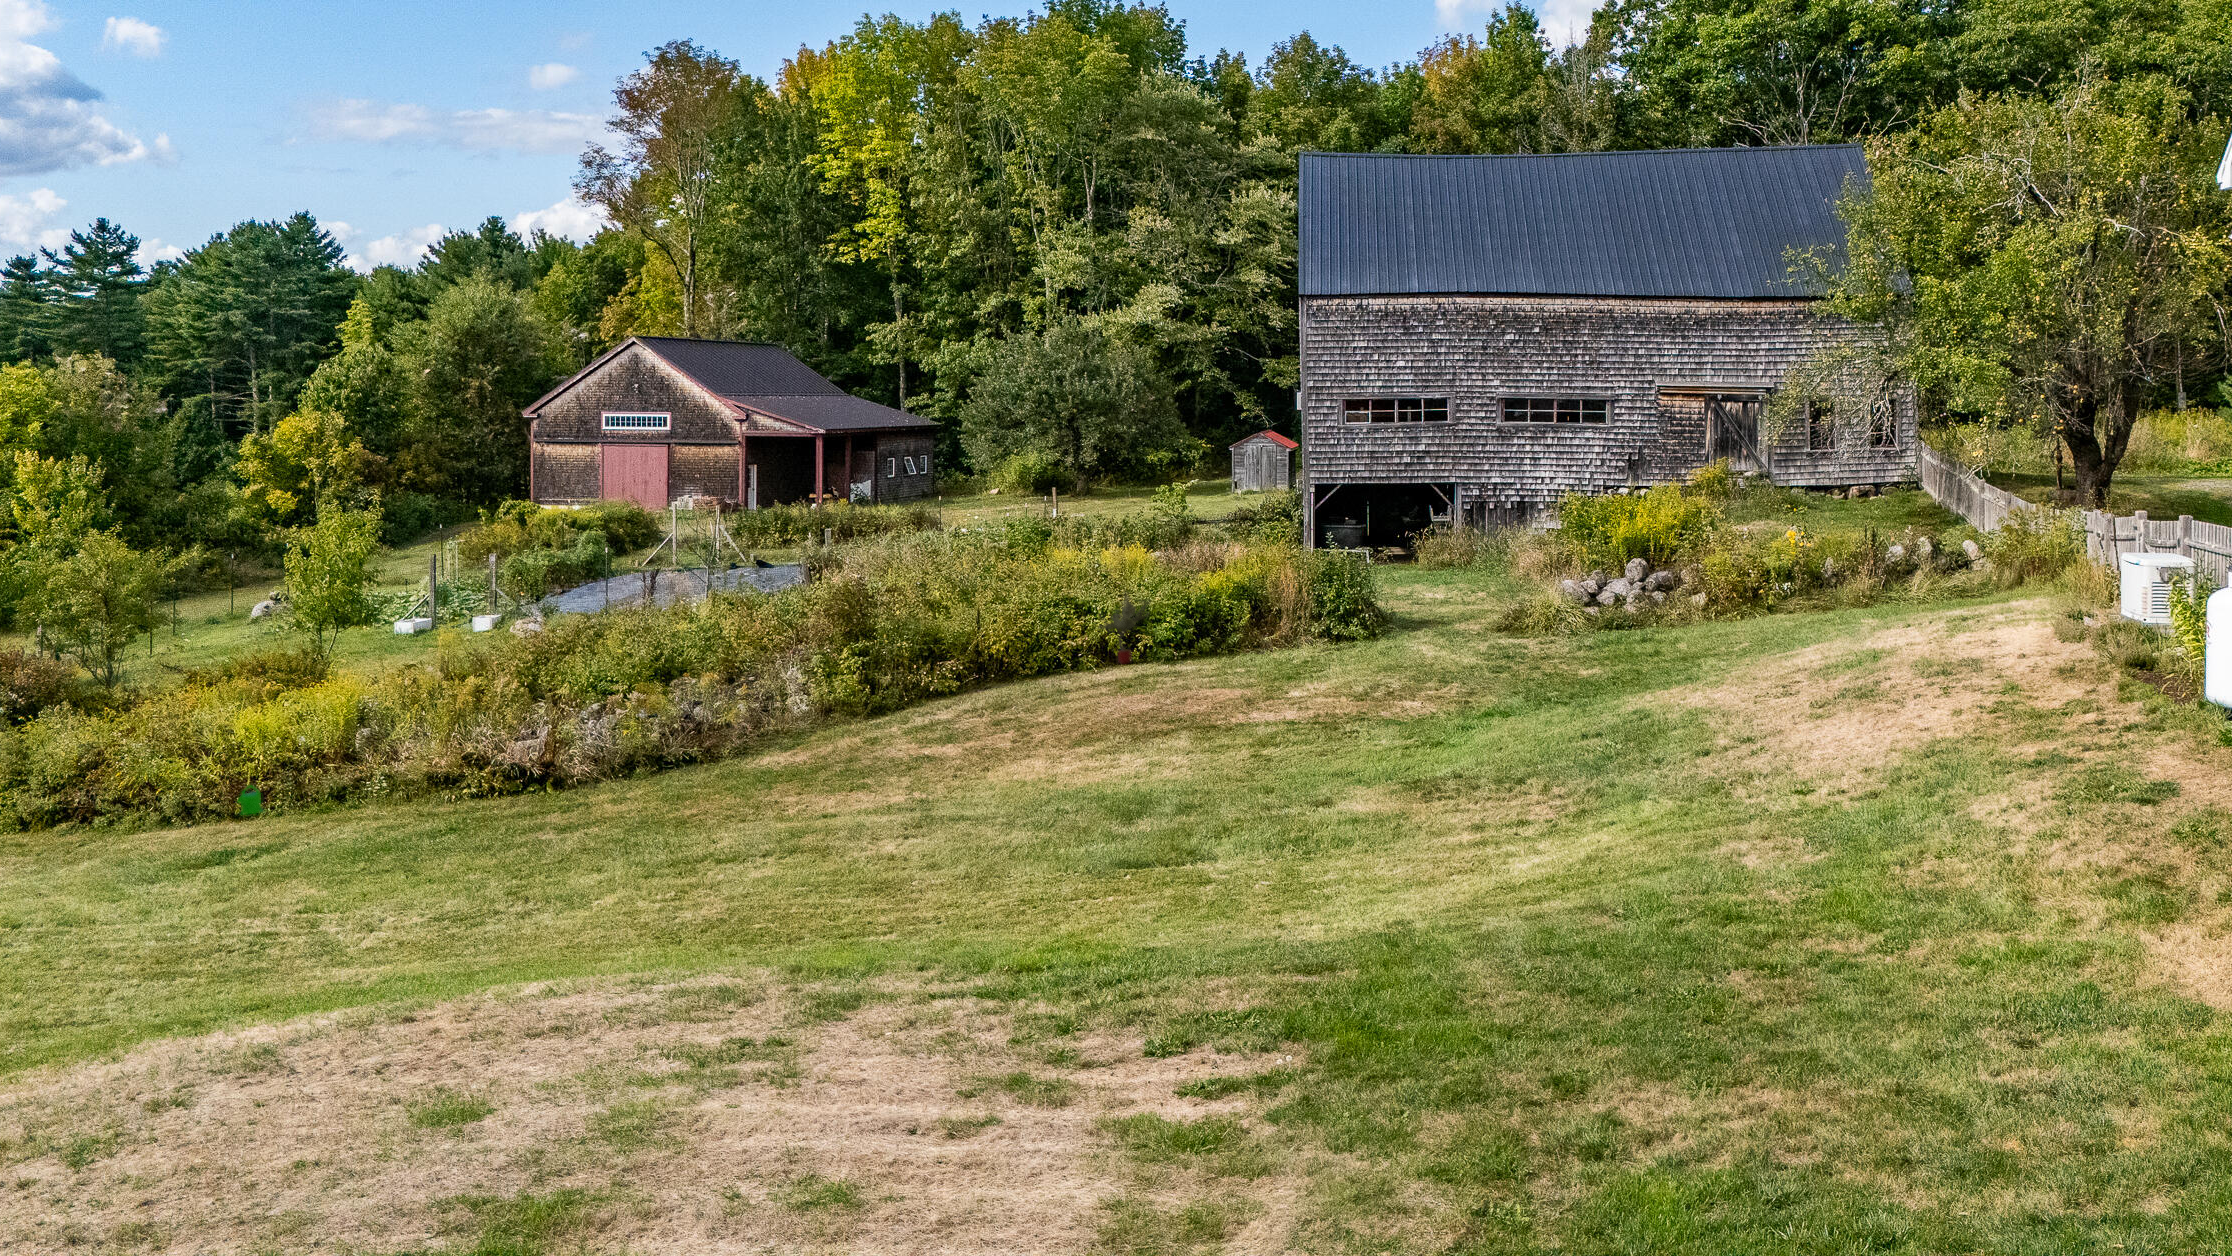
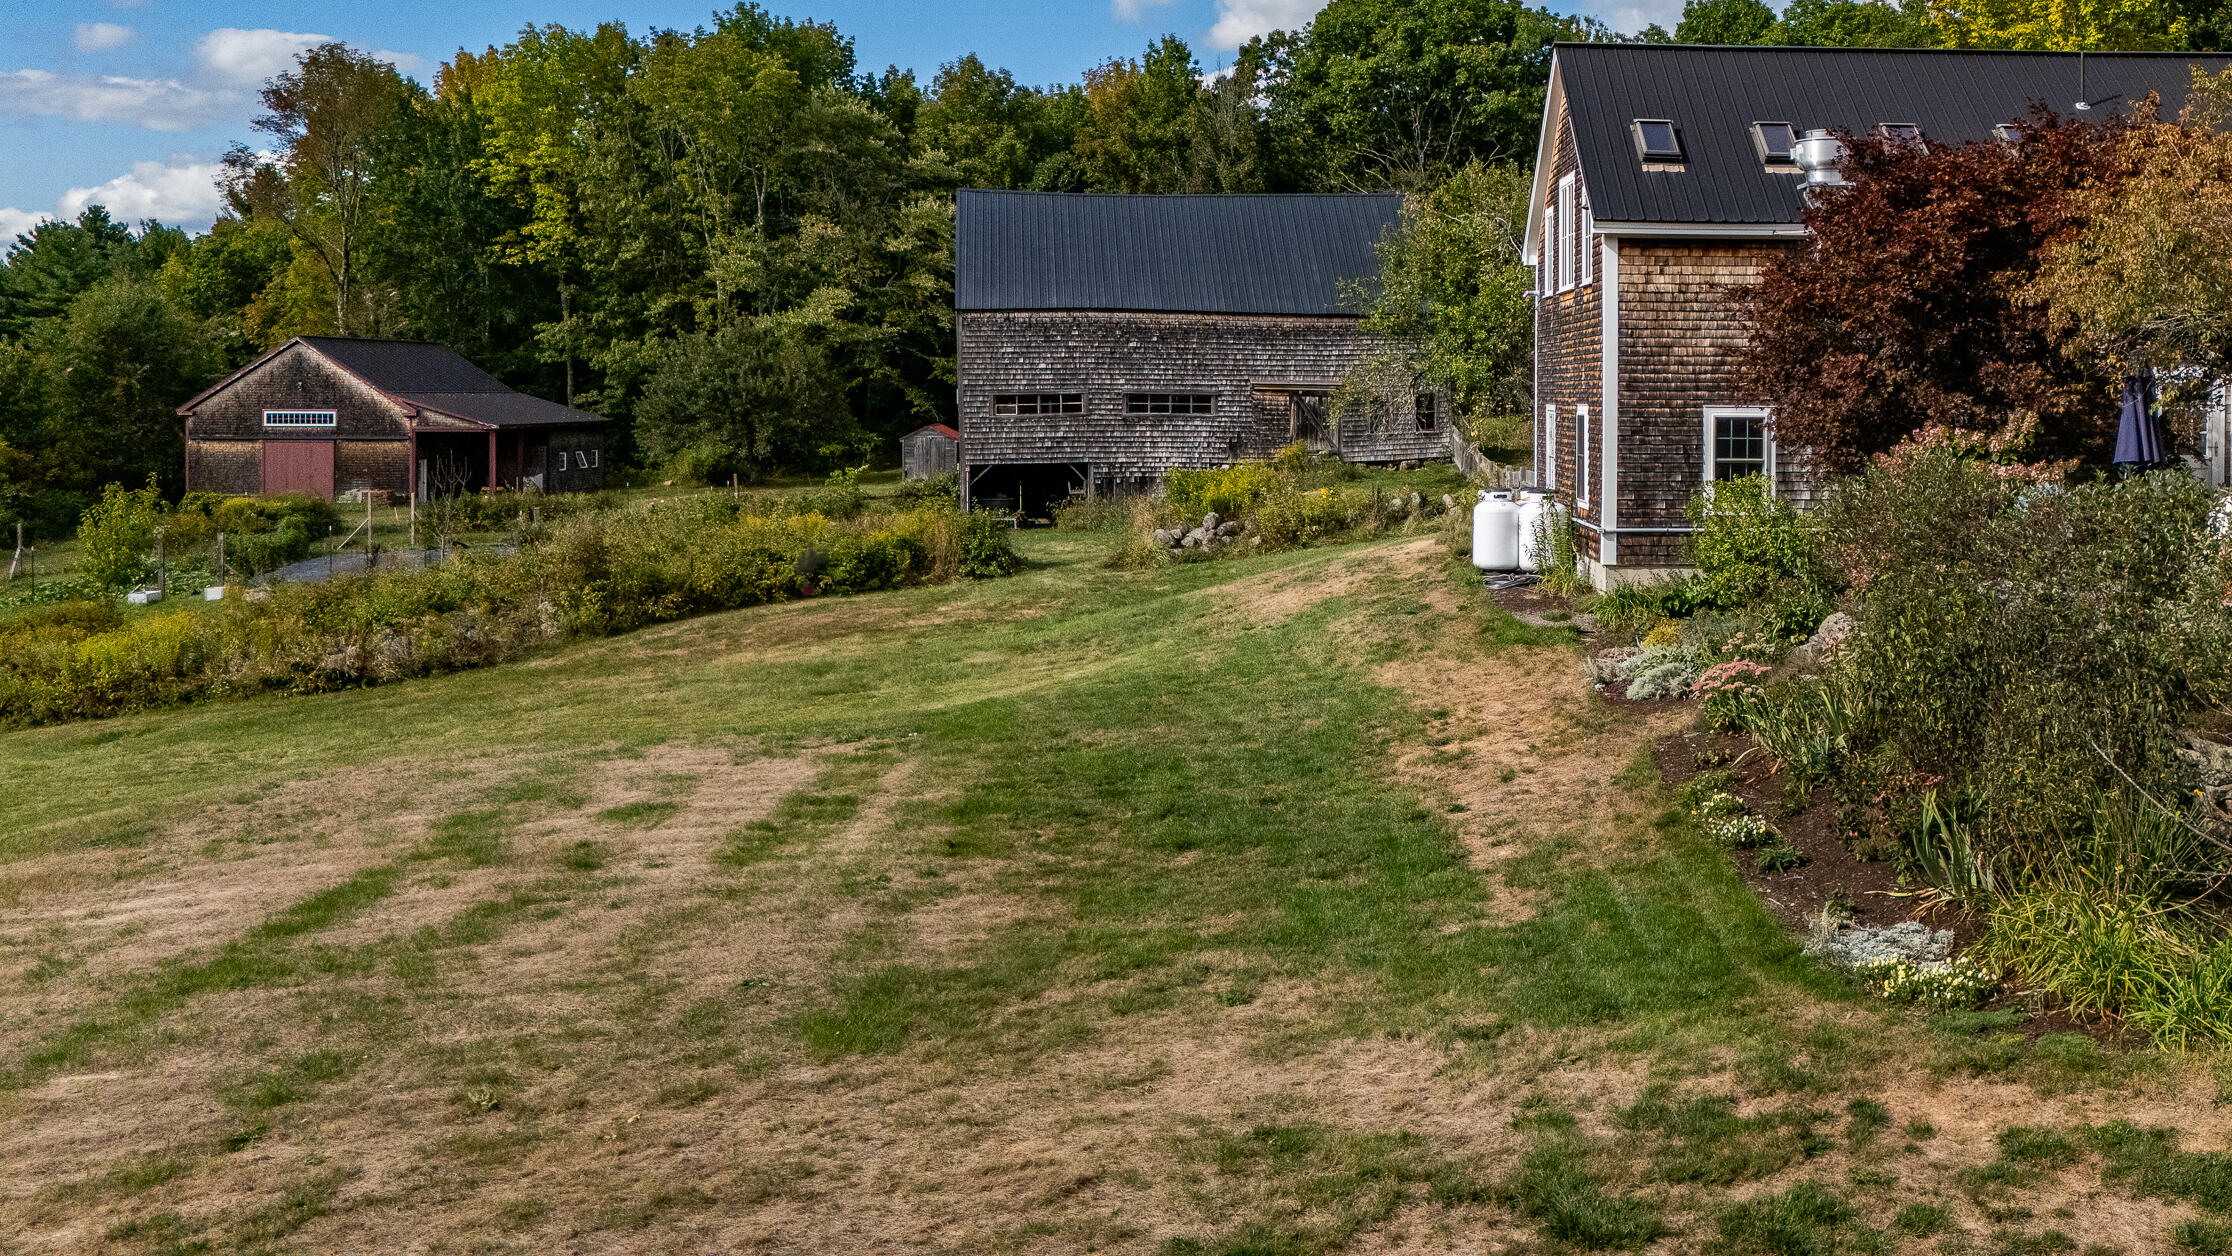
watering can: present [237,785,262,815] -> none [112,692,131,714]

